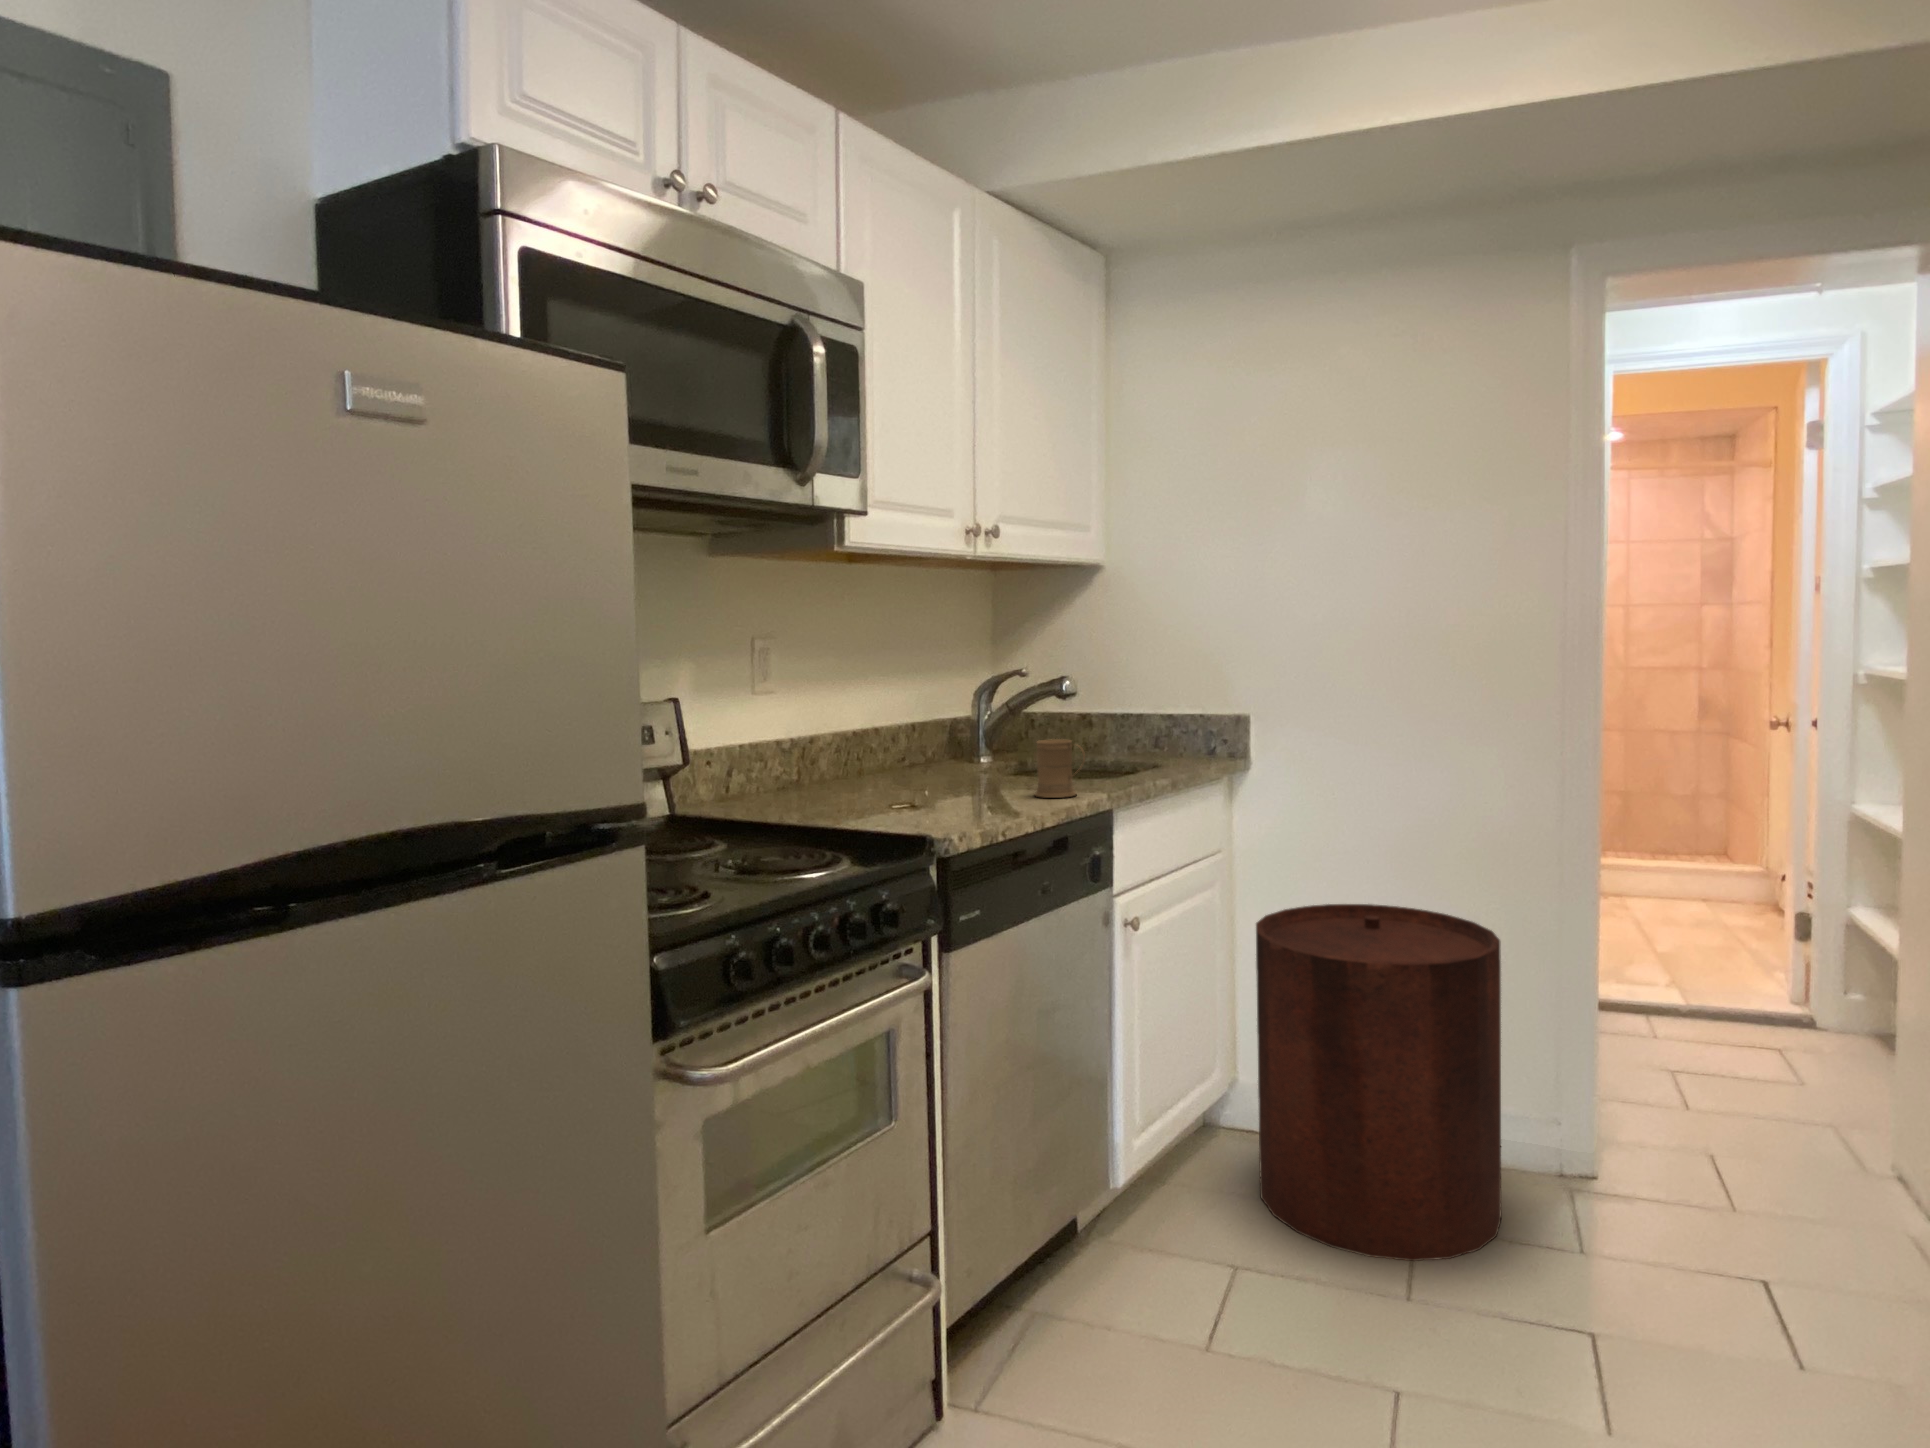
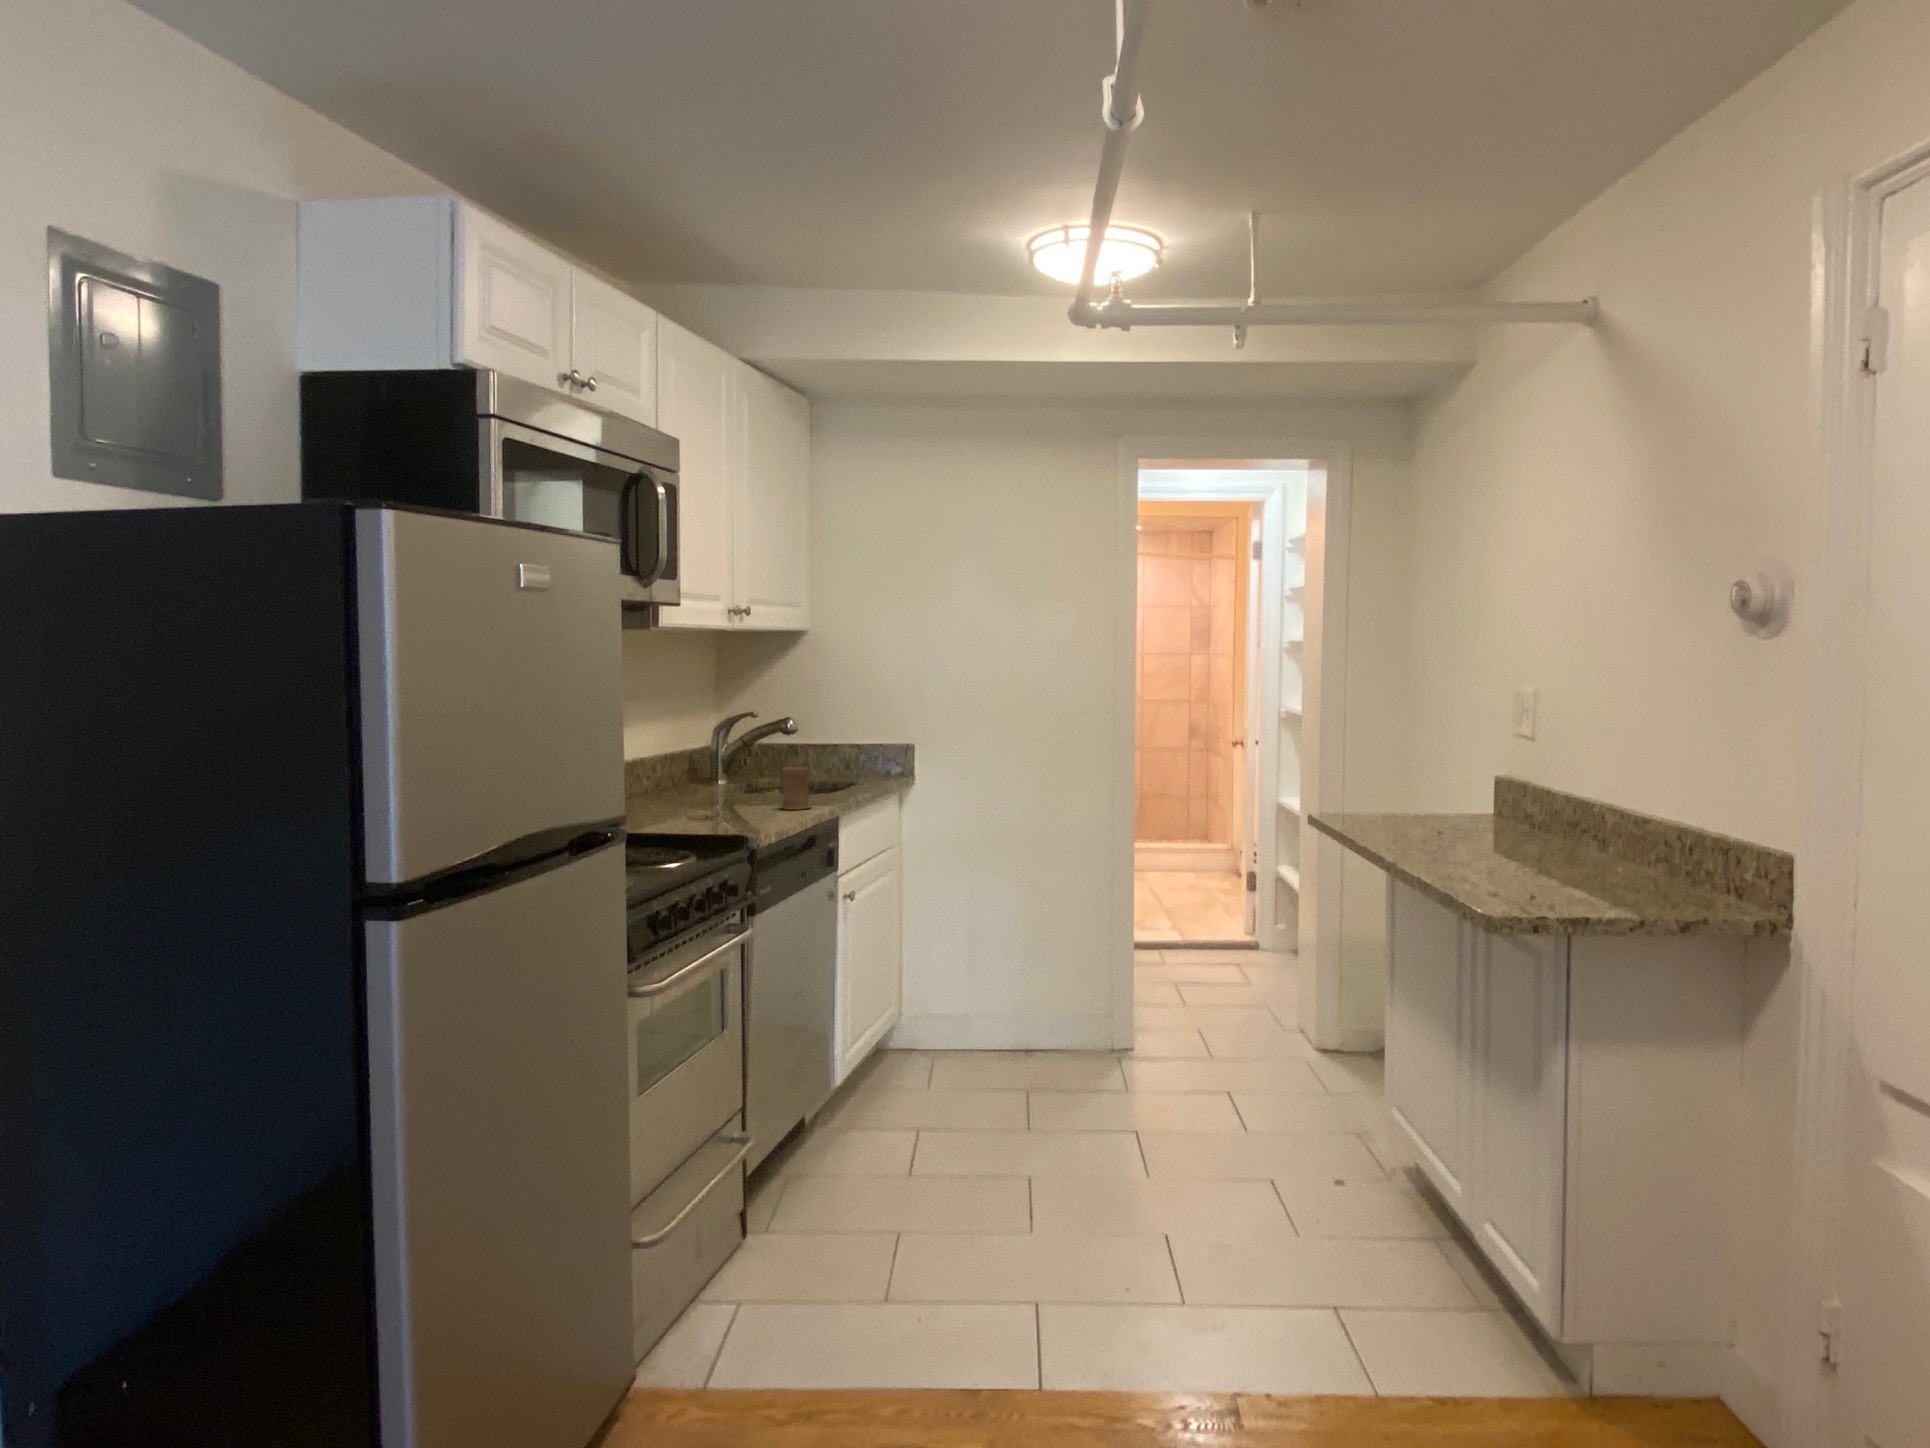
trash can: present [1256,904,1501,1261] -> none [928,877,1082,1110]

